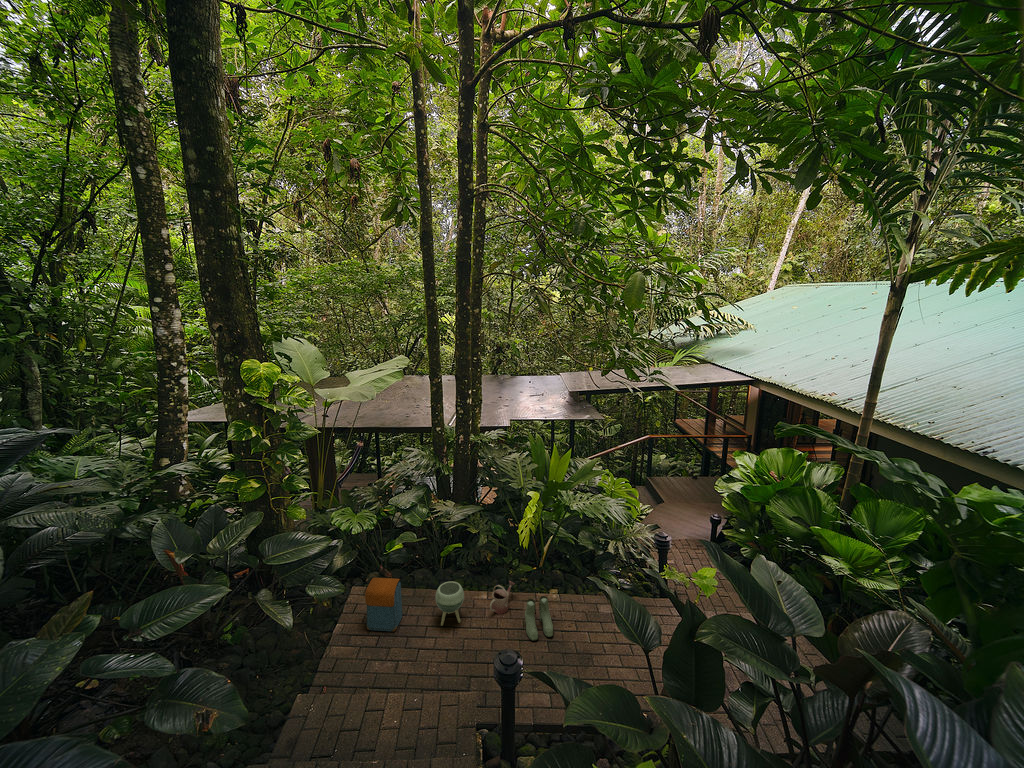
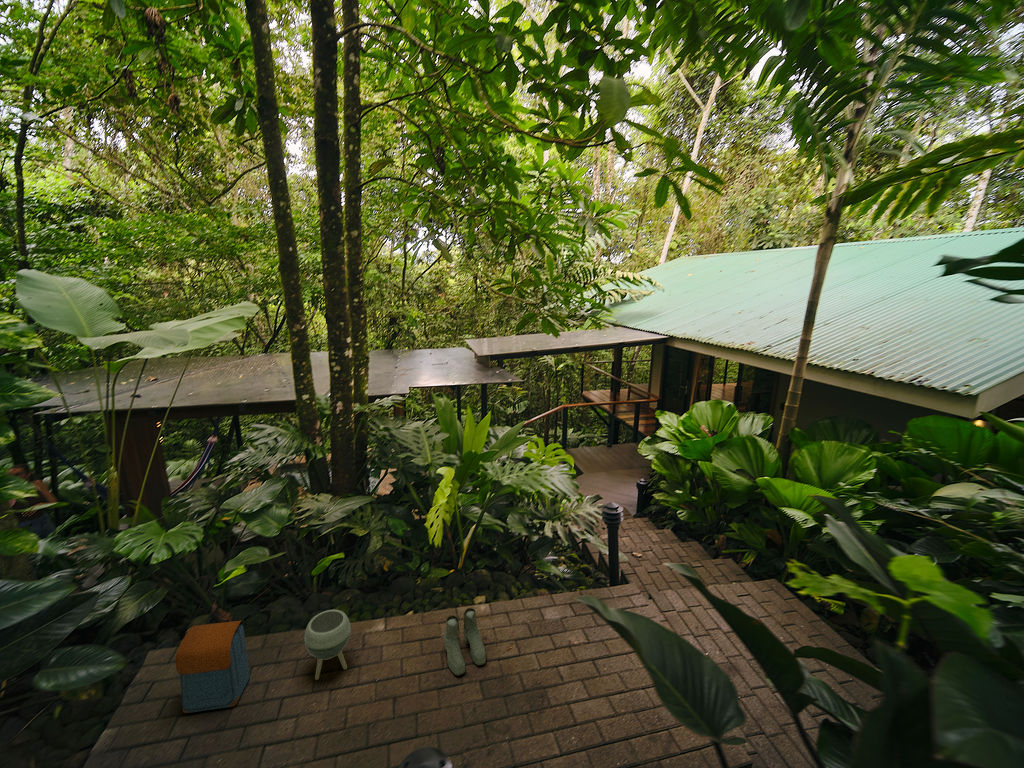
watering can: present [490,581,515,614] -> none [391,594,426,644]

